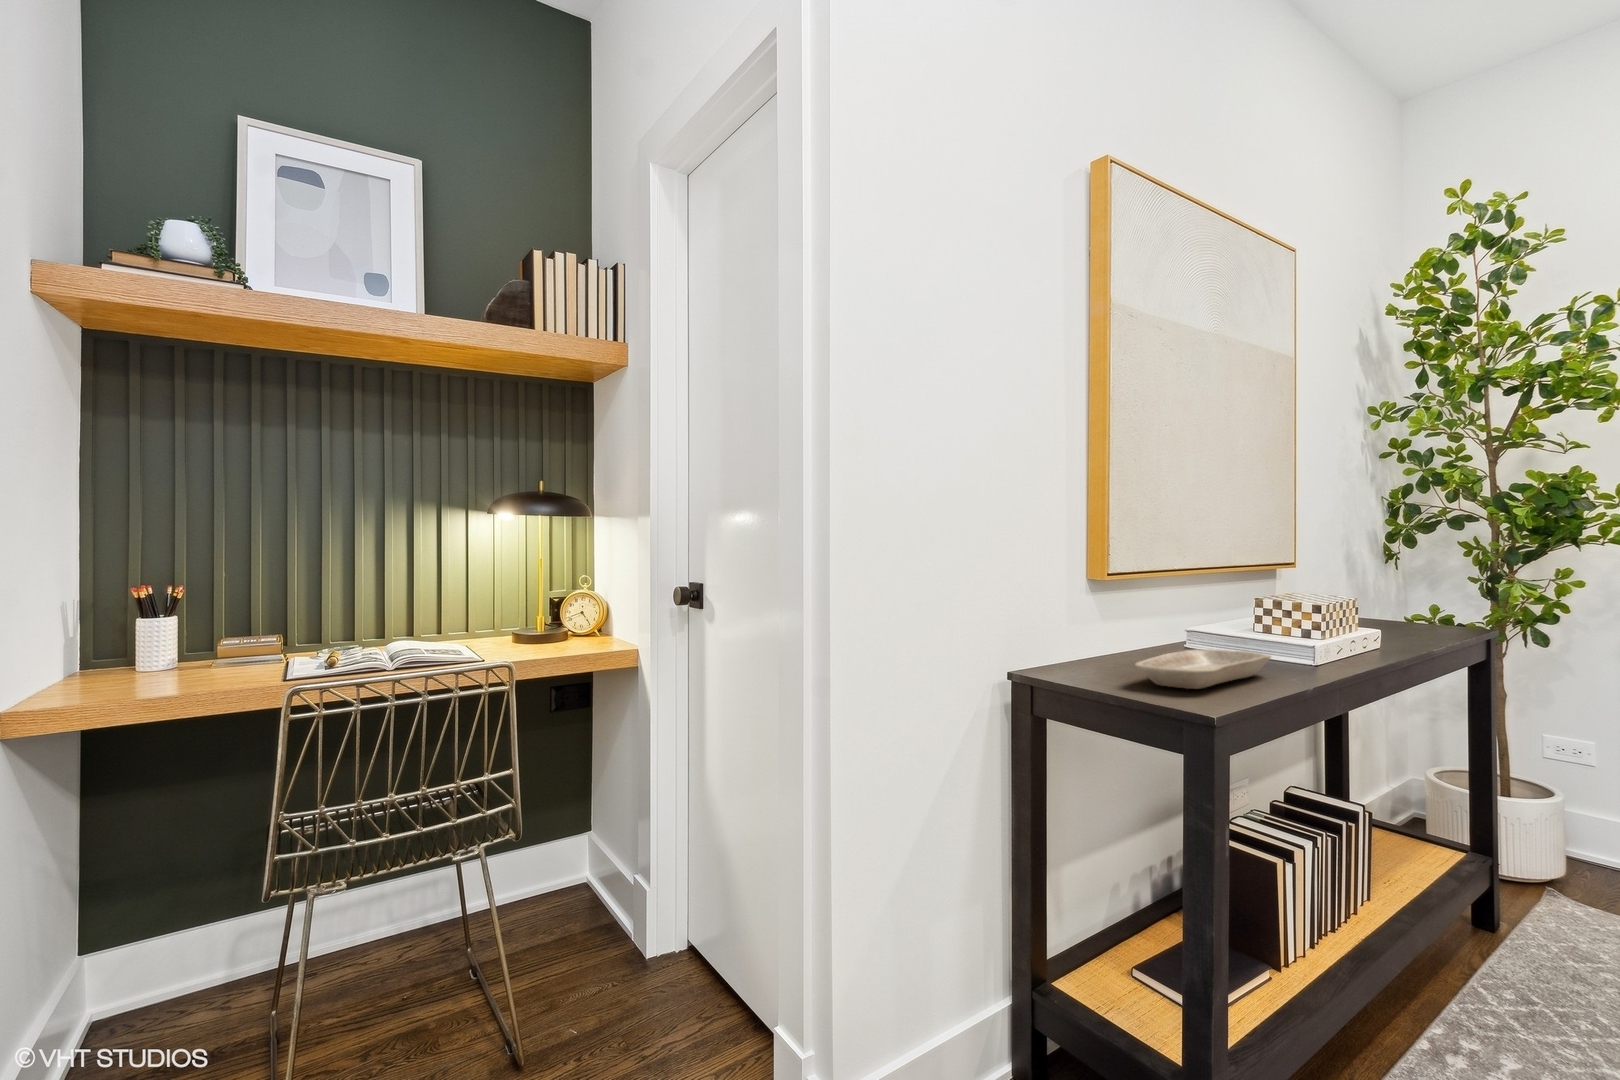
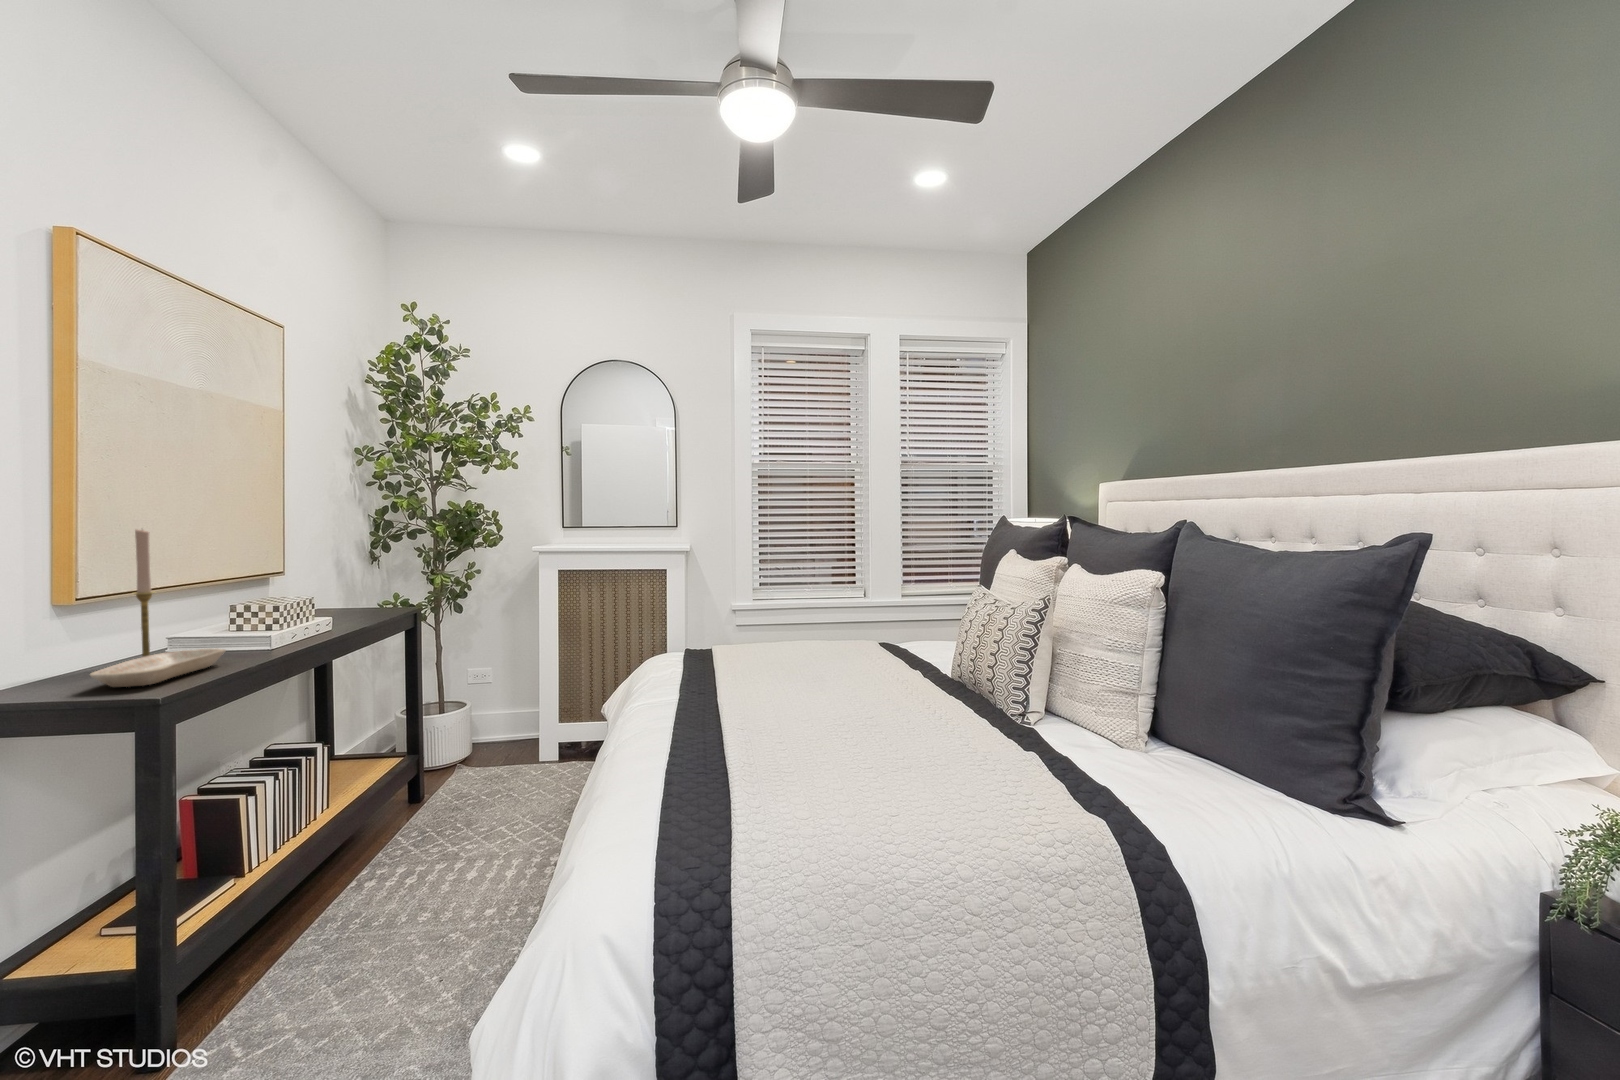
candlestick: none [1157,498,1187,659] -> present [134,529,153,657]

